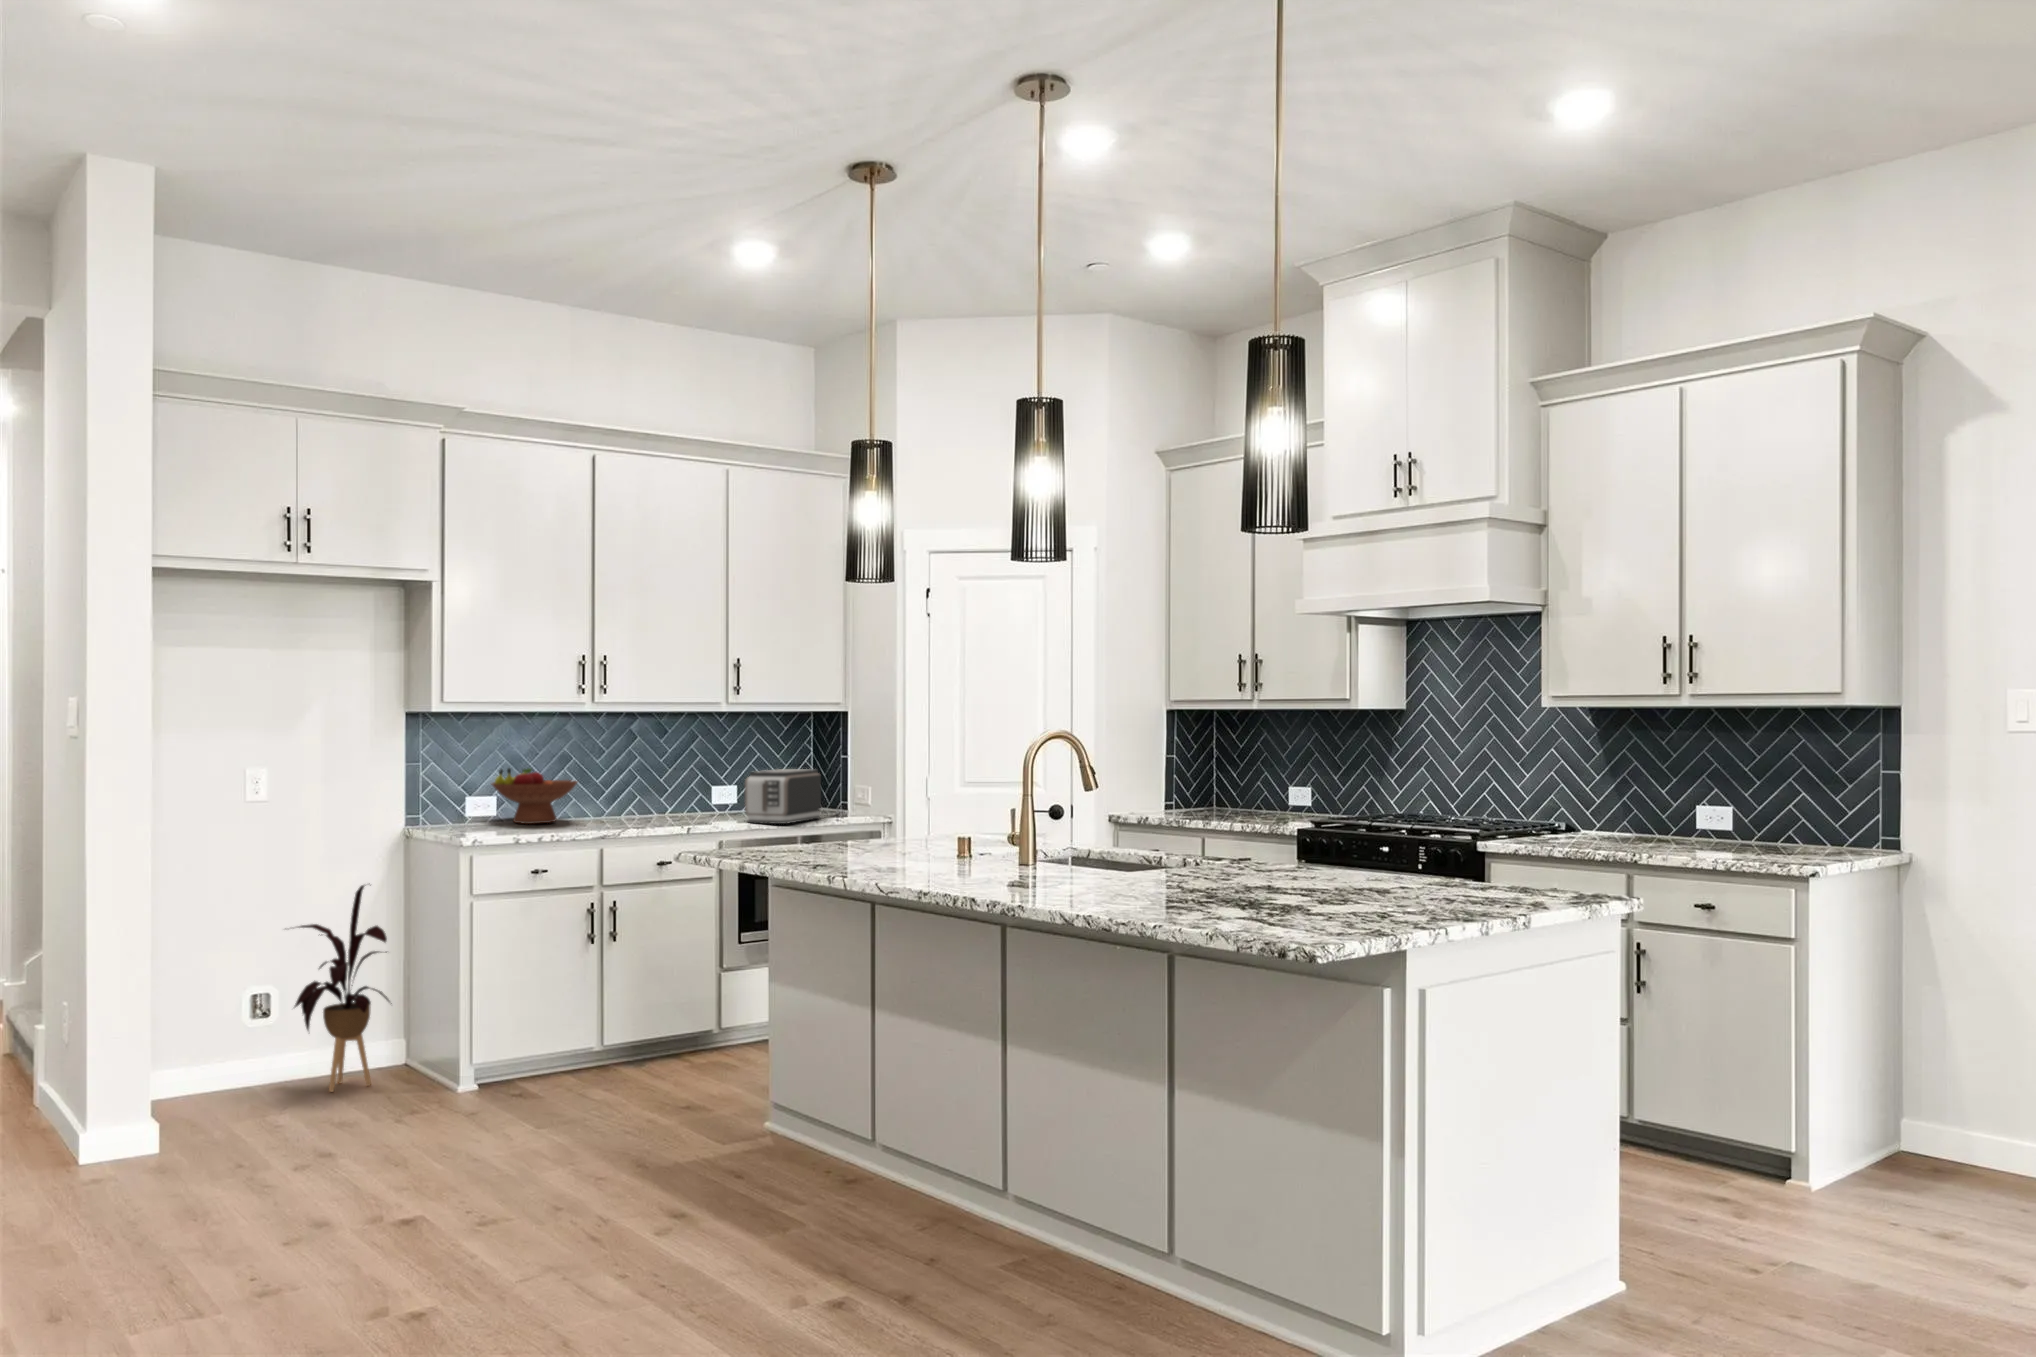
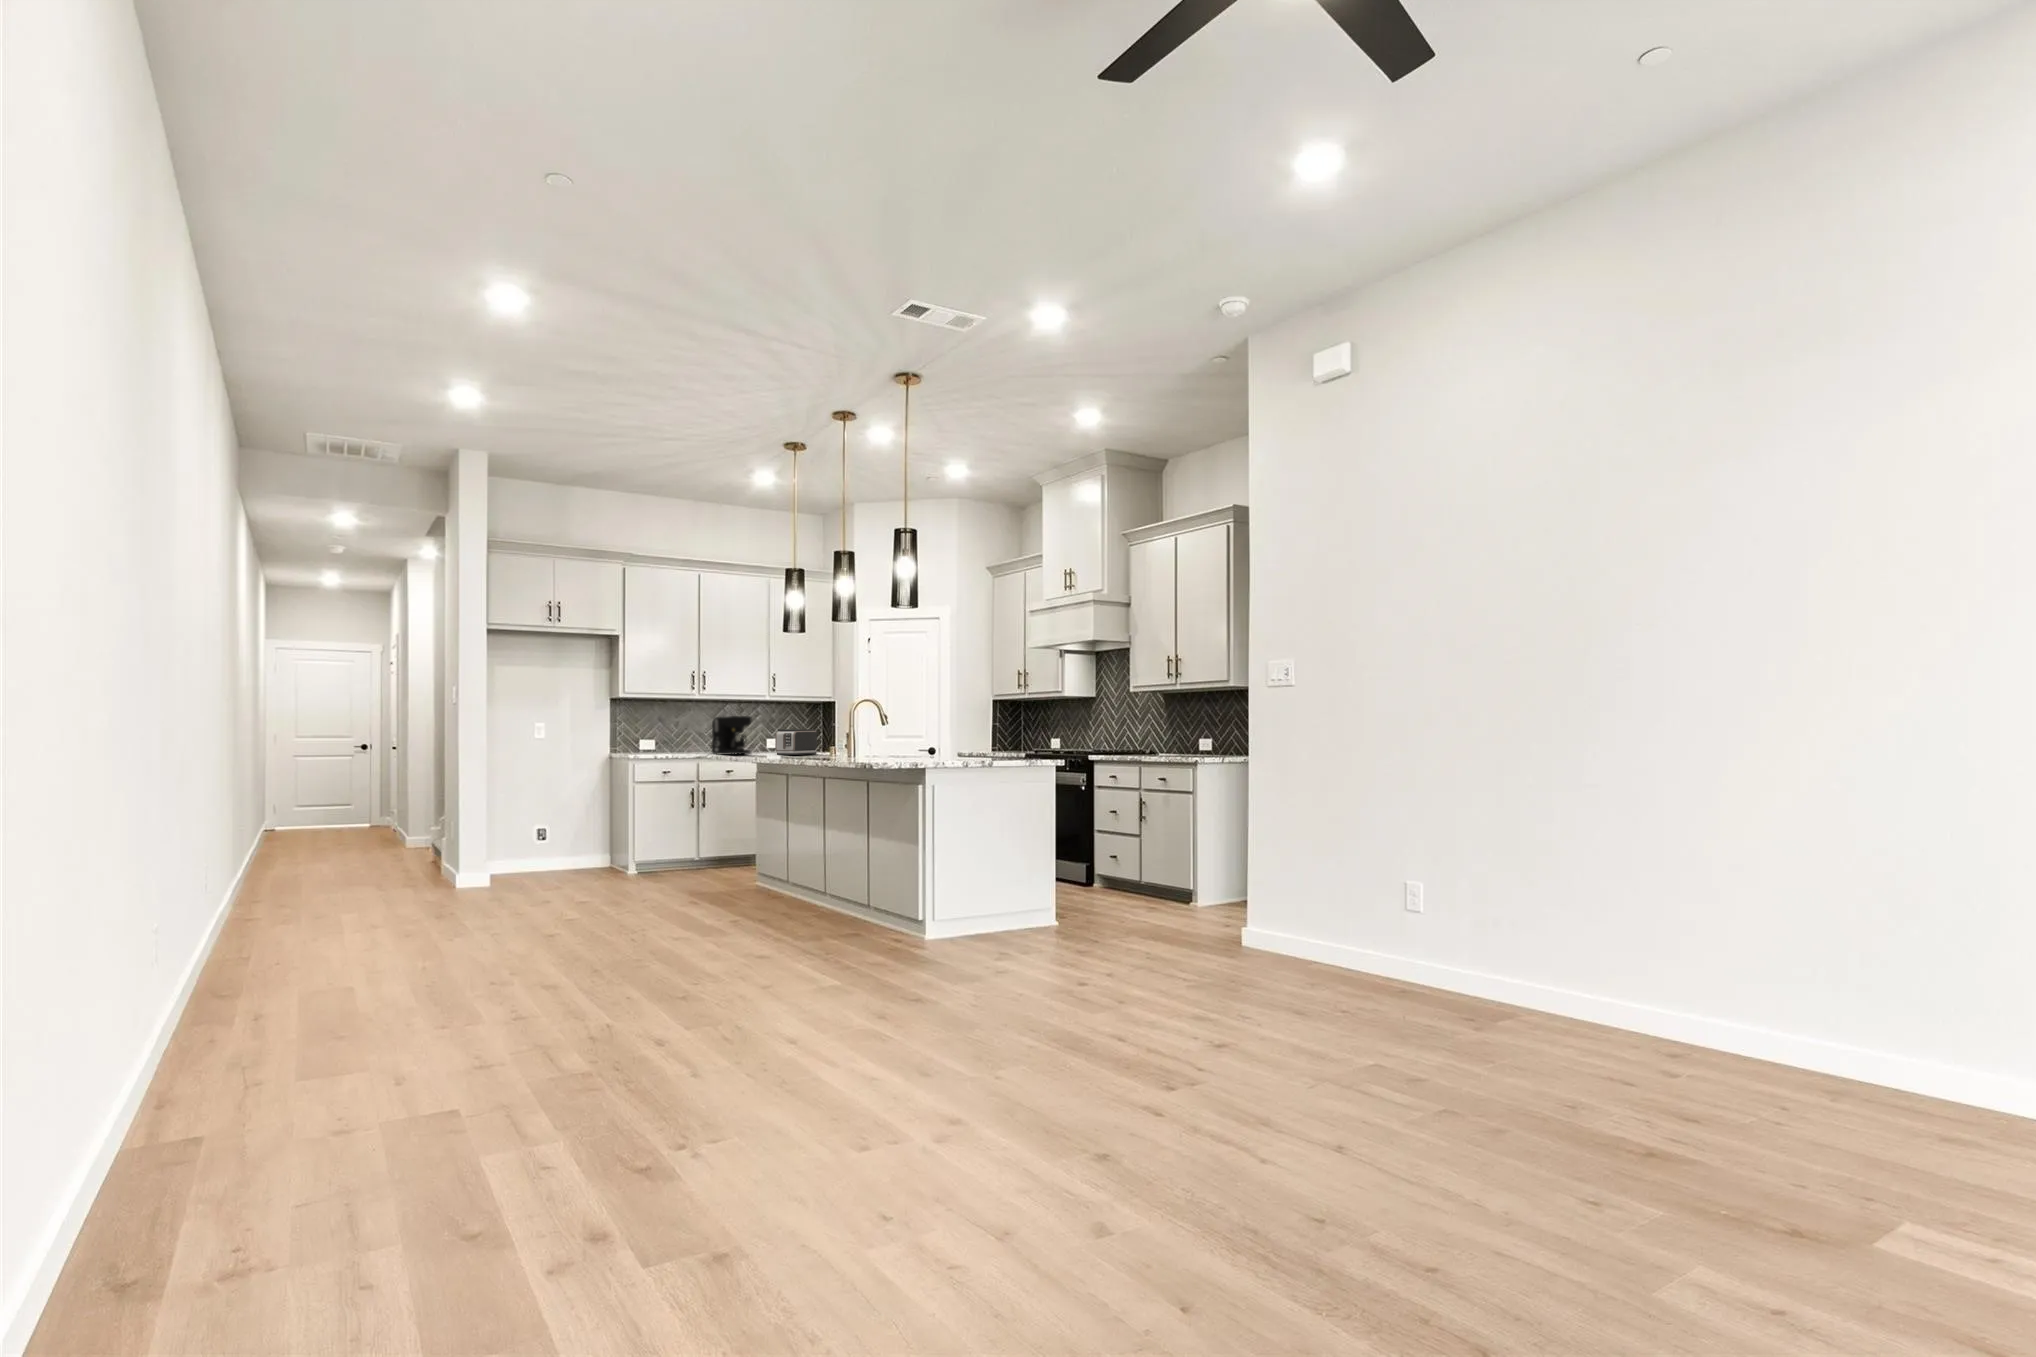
coffee maker: none [619,747,701,827] -> present [711,716,752,755]
fruit bowl: present [492,768,577,824] -> none [649,725,692,752]
house plant: present [295,885,392,1092] -> none [549,777,599,874]

